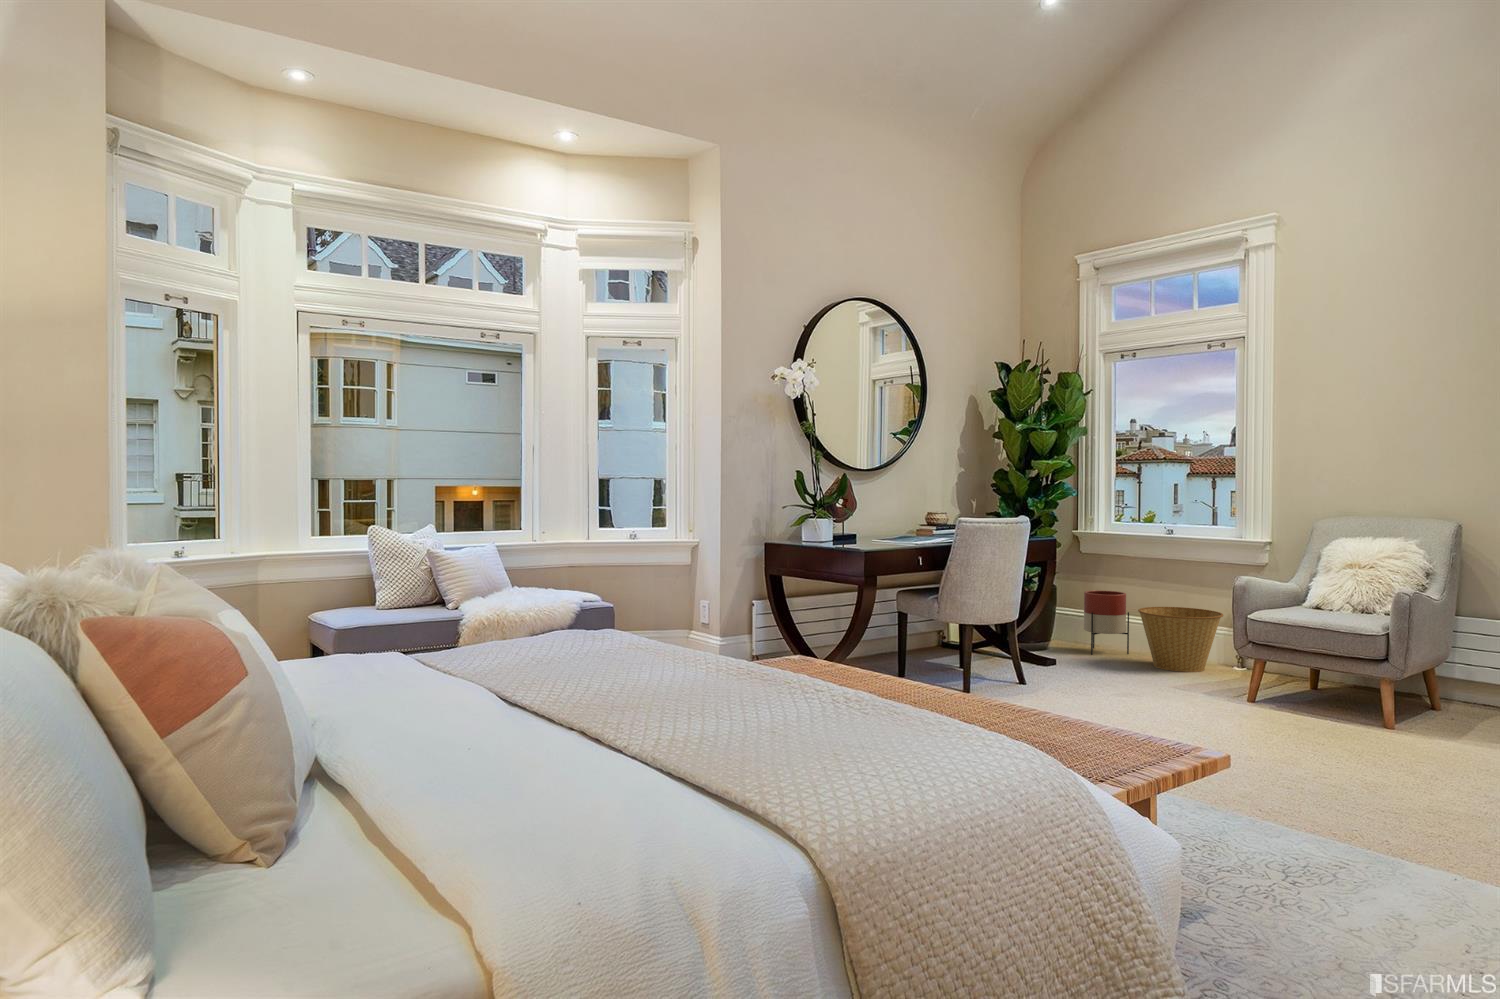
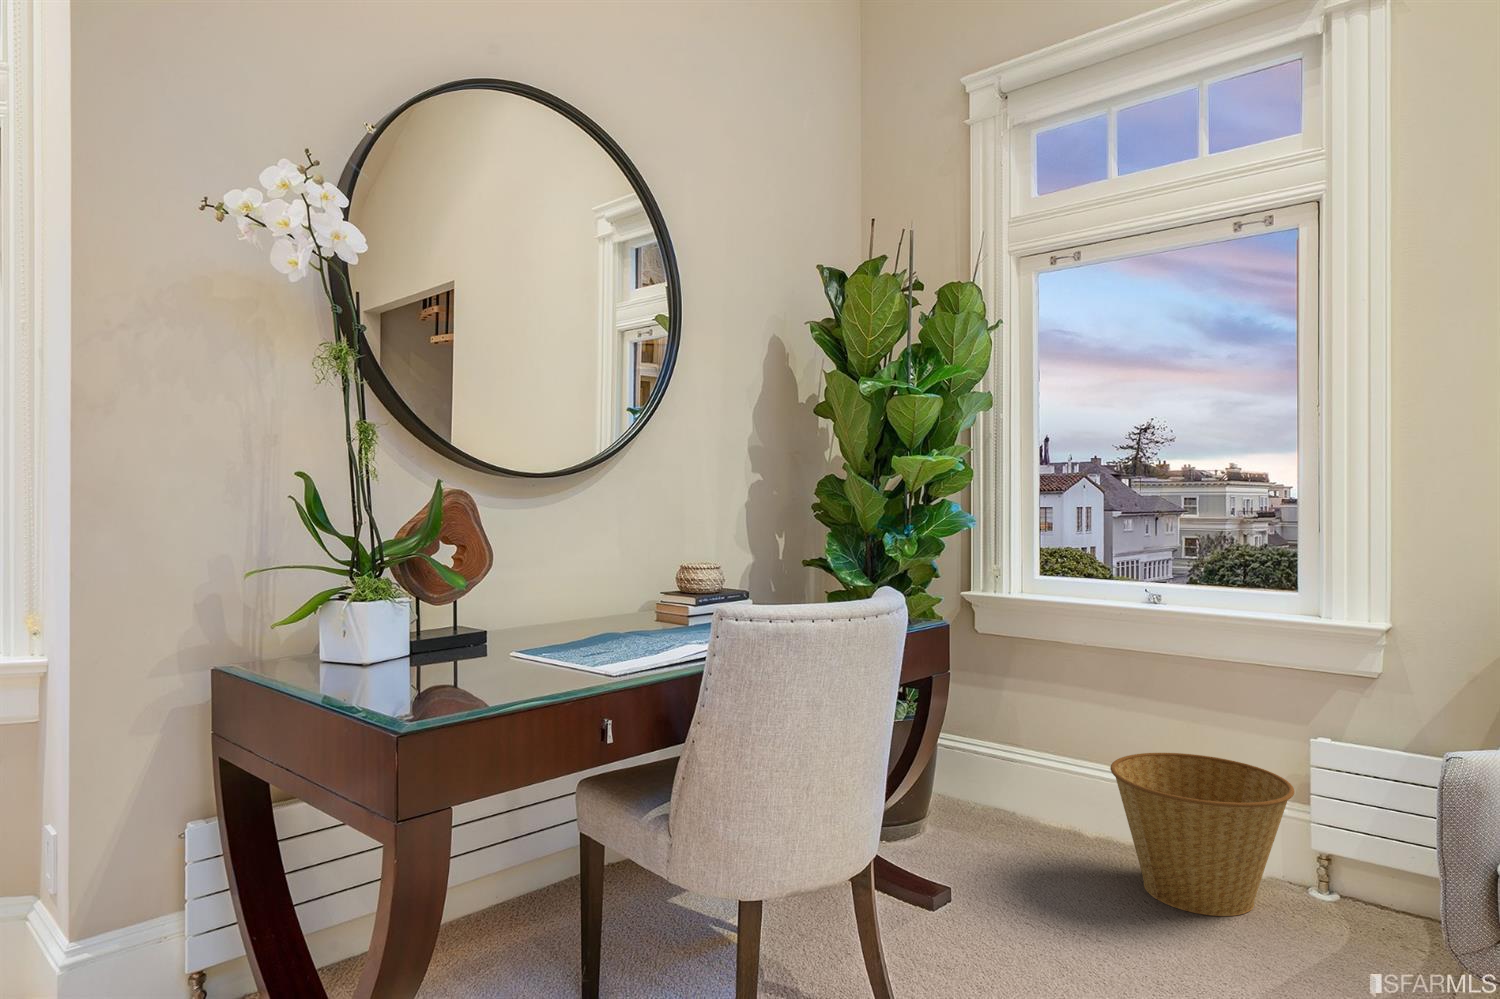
planter: present [1084,590,1129,655] -> none [989,708,1076,847]

